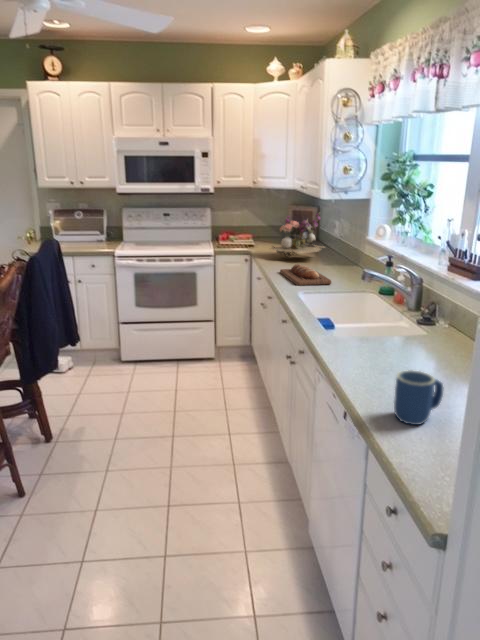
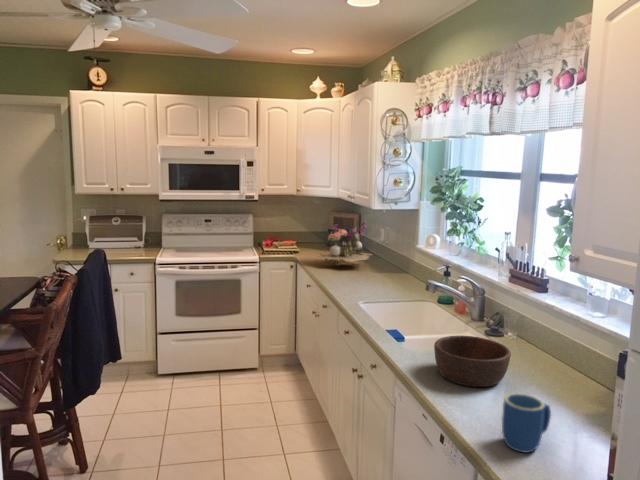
bread loaf: present [280,264,331,285] -> none [334,273,388,295]
wooden bowl: none [351,321,426,369] -> present [434,336,511,387]

